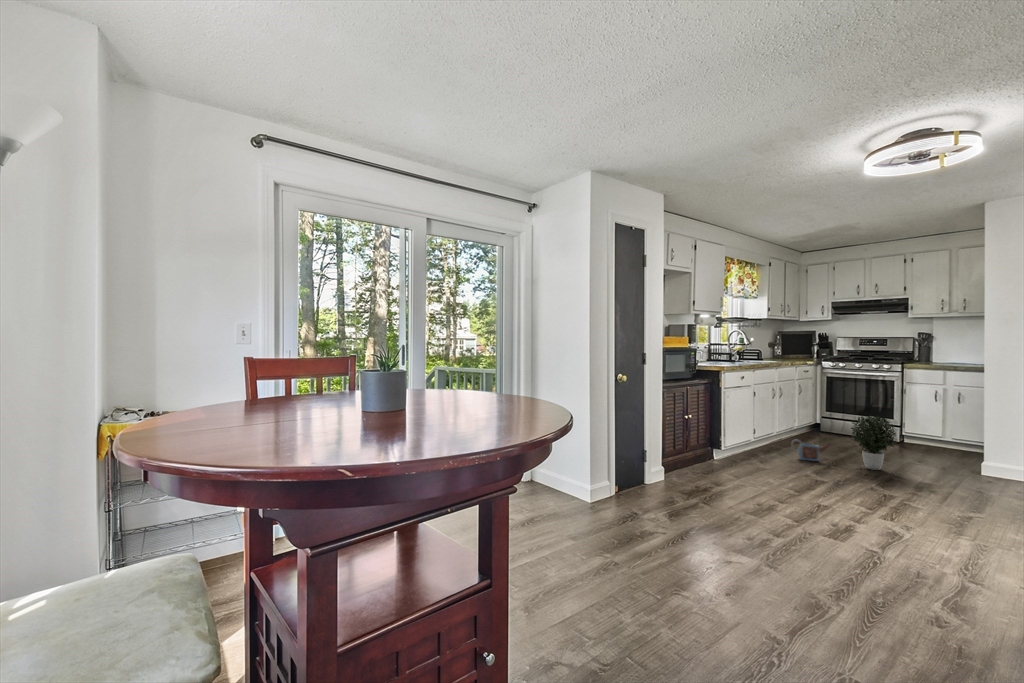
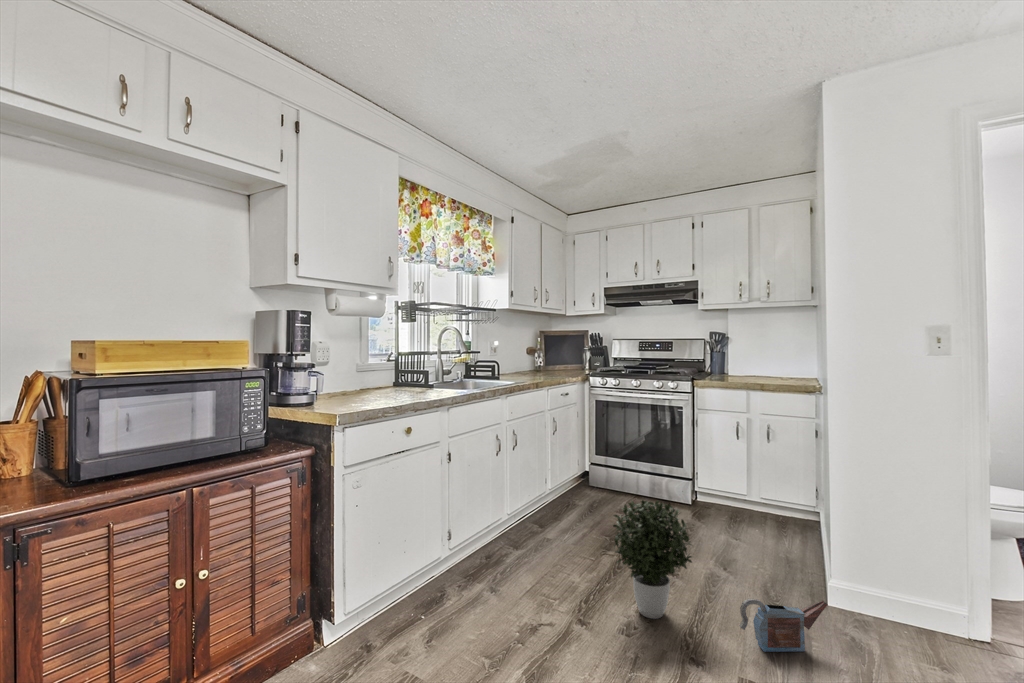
watering can: present [791,439,831,461] -> present [739,598,828,652]

